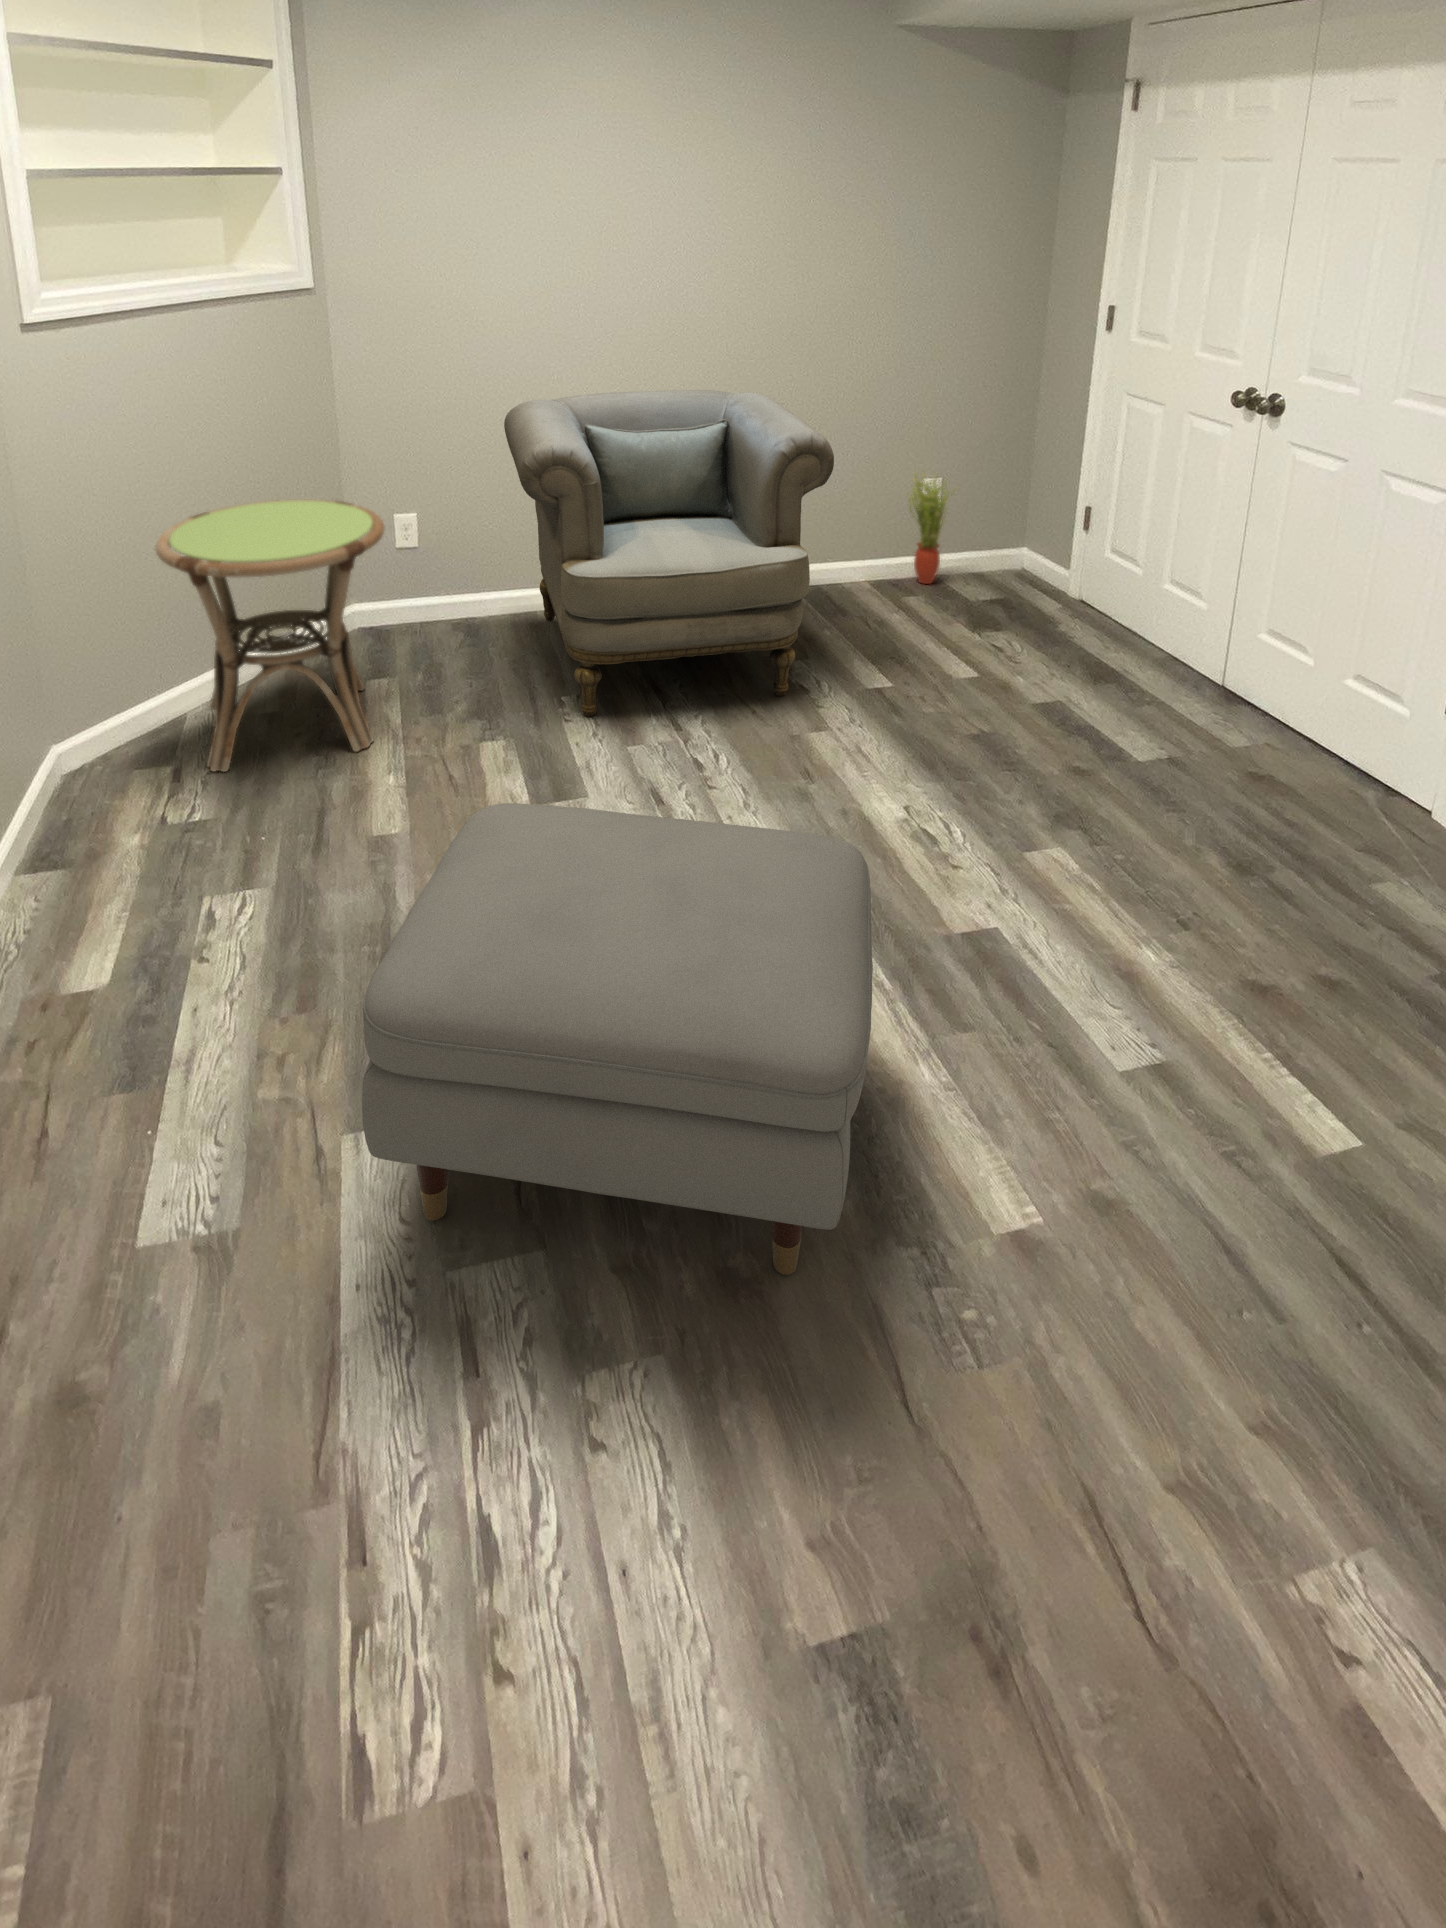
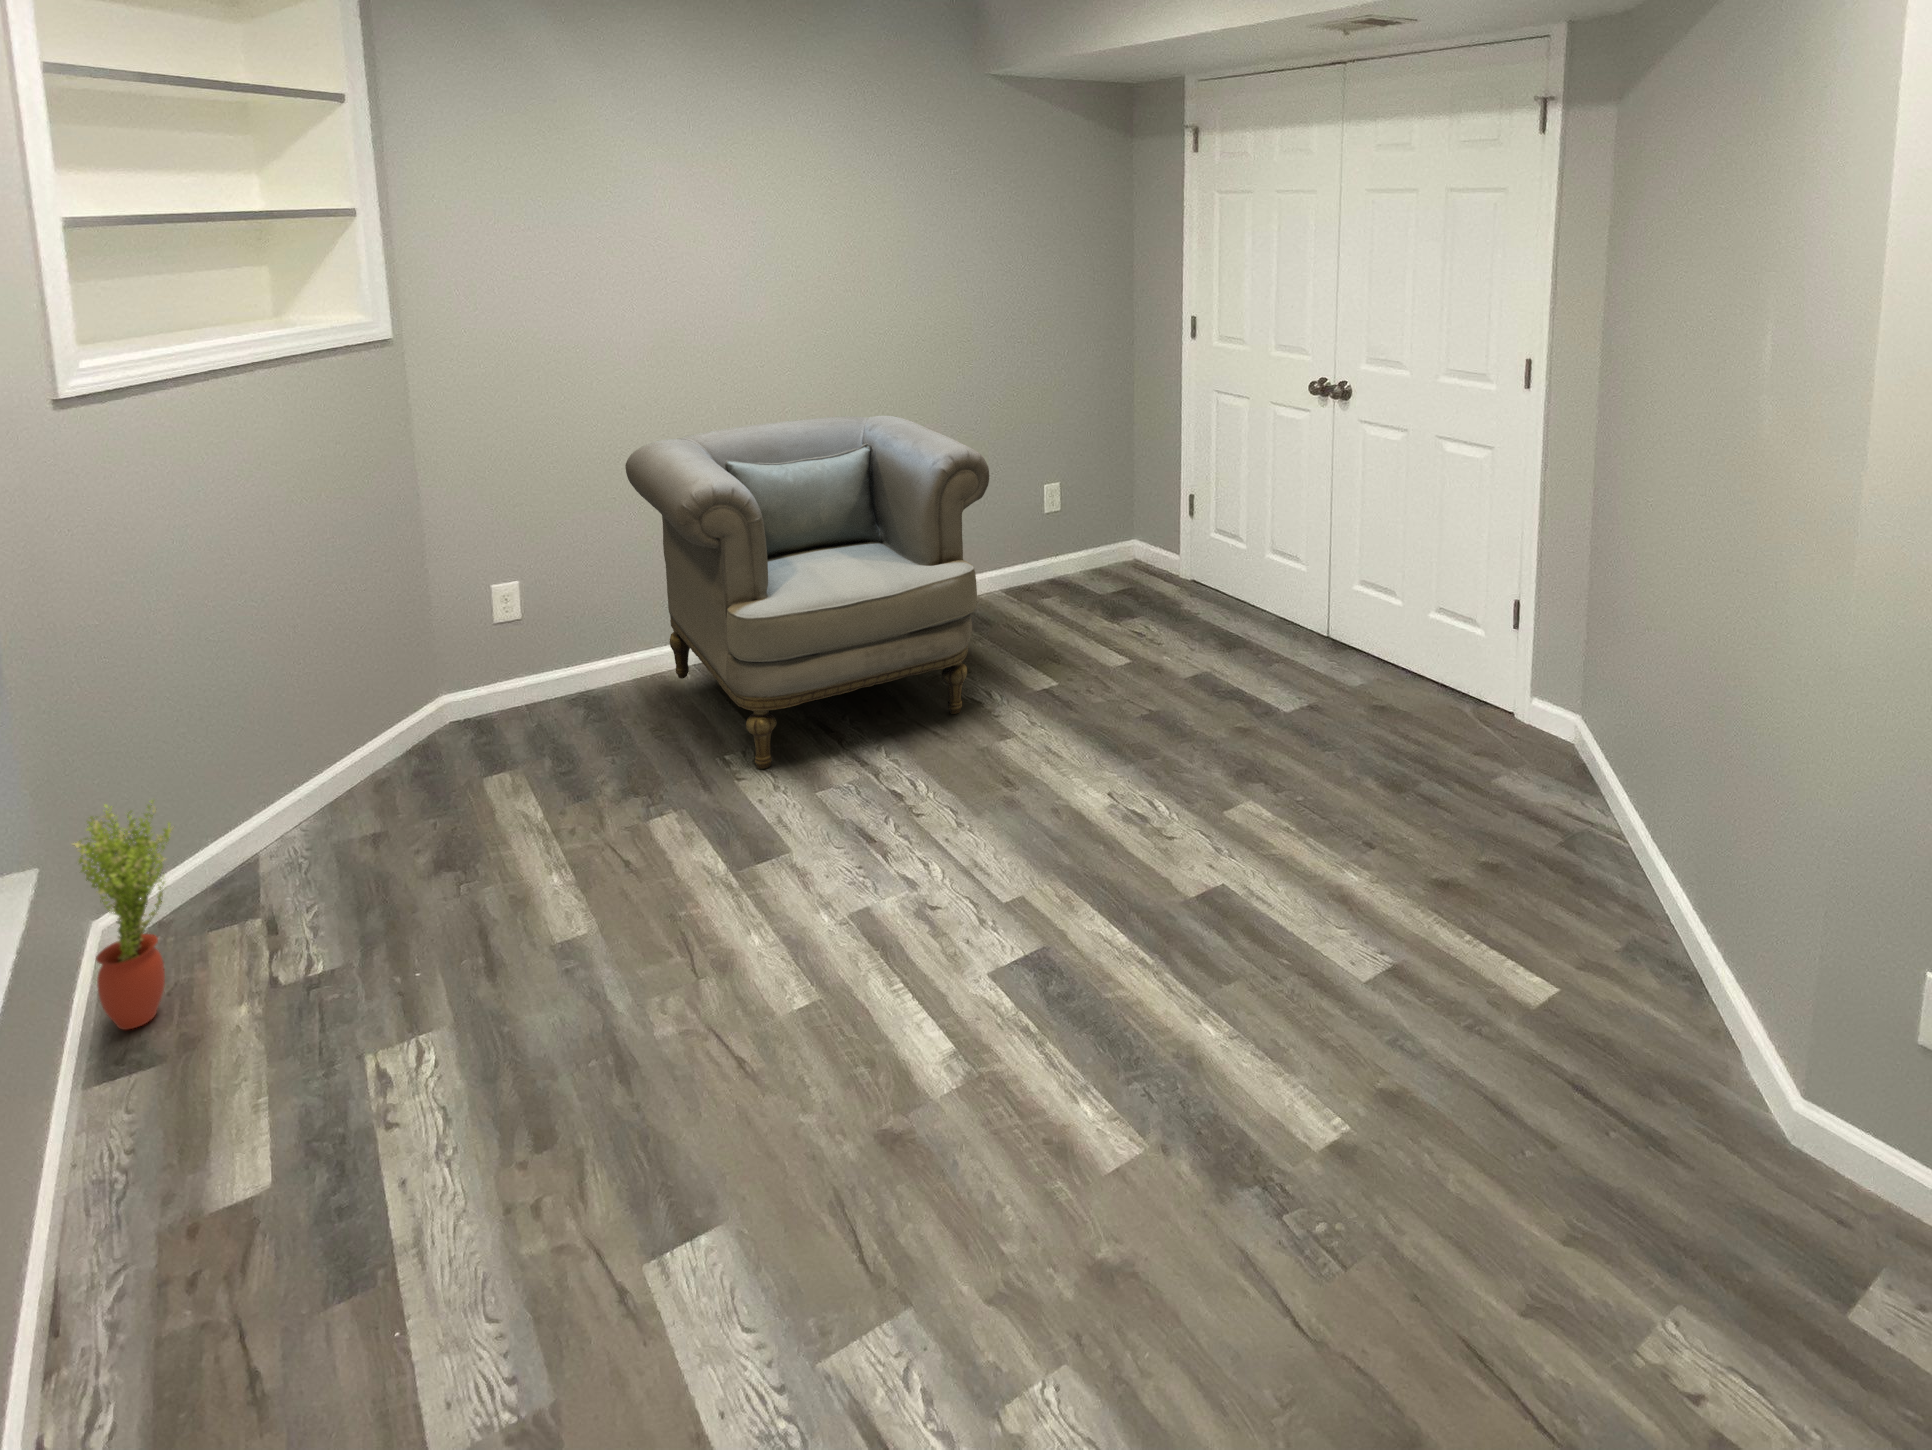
potted plant: present [909,474,955,584] -> present [73,800,172,1029]
side table: present [155,500,384,771] -> none [229,571,523,915]
ottoman: present [362,803,873,1274] -> none [710,819,1219,1317]

